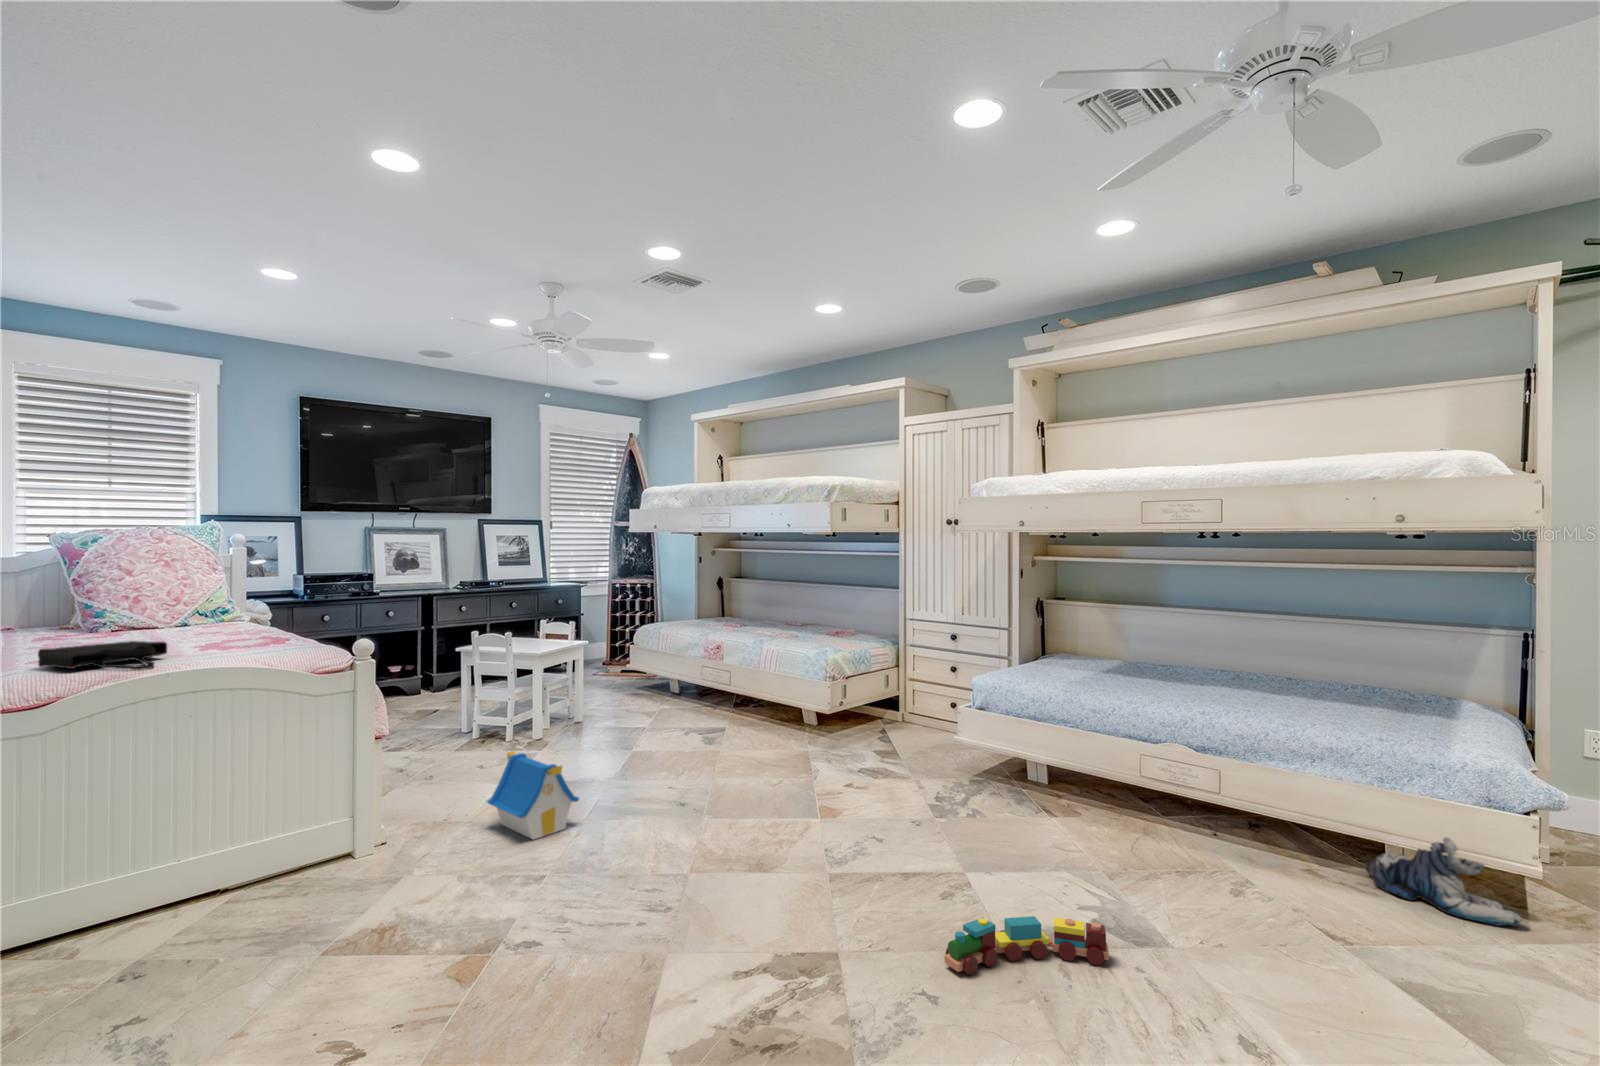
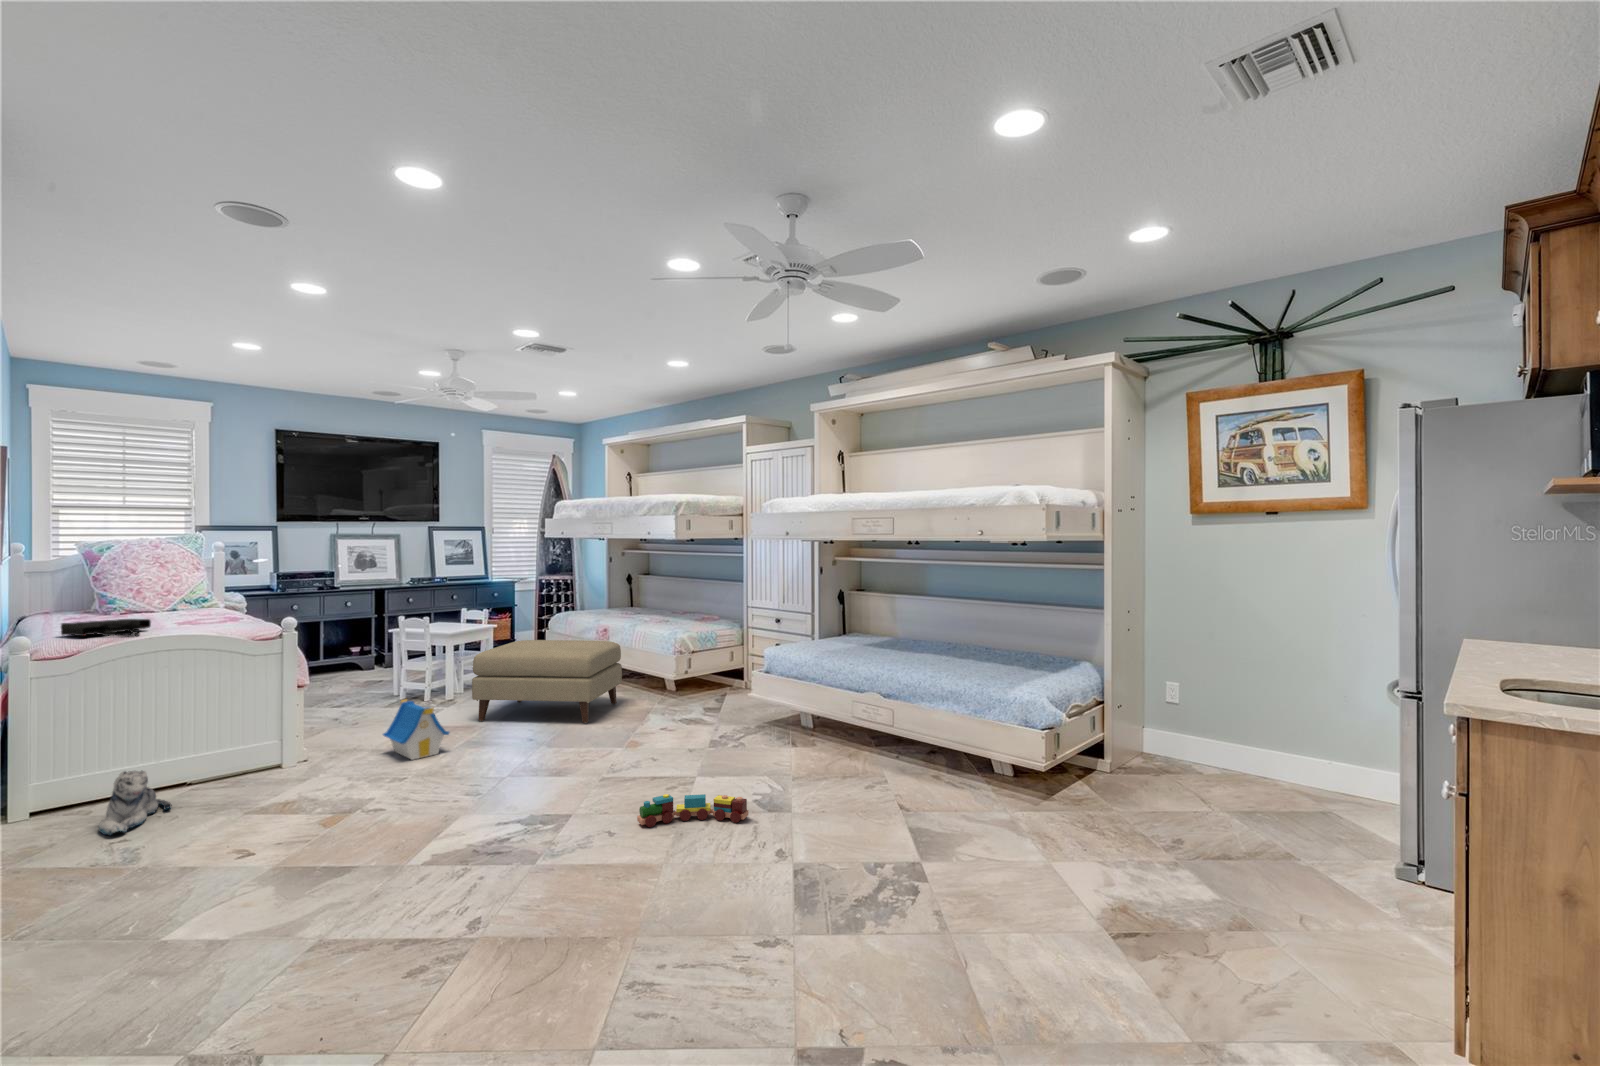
ottoman: none [583,664,763,777] -> present [472,640,622,723]
plush toy: present [1366,837,1523,927] -> present [99,771,172,835]

